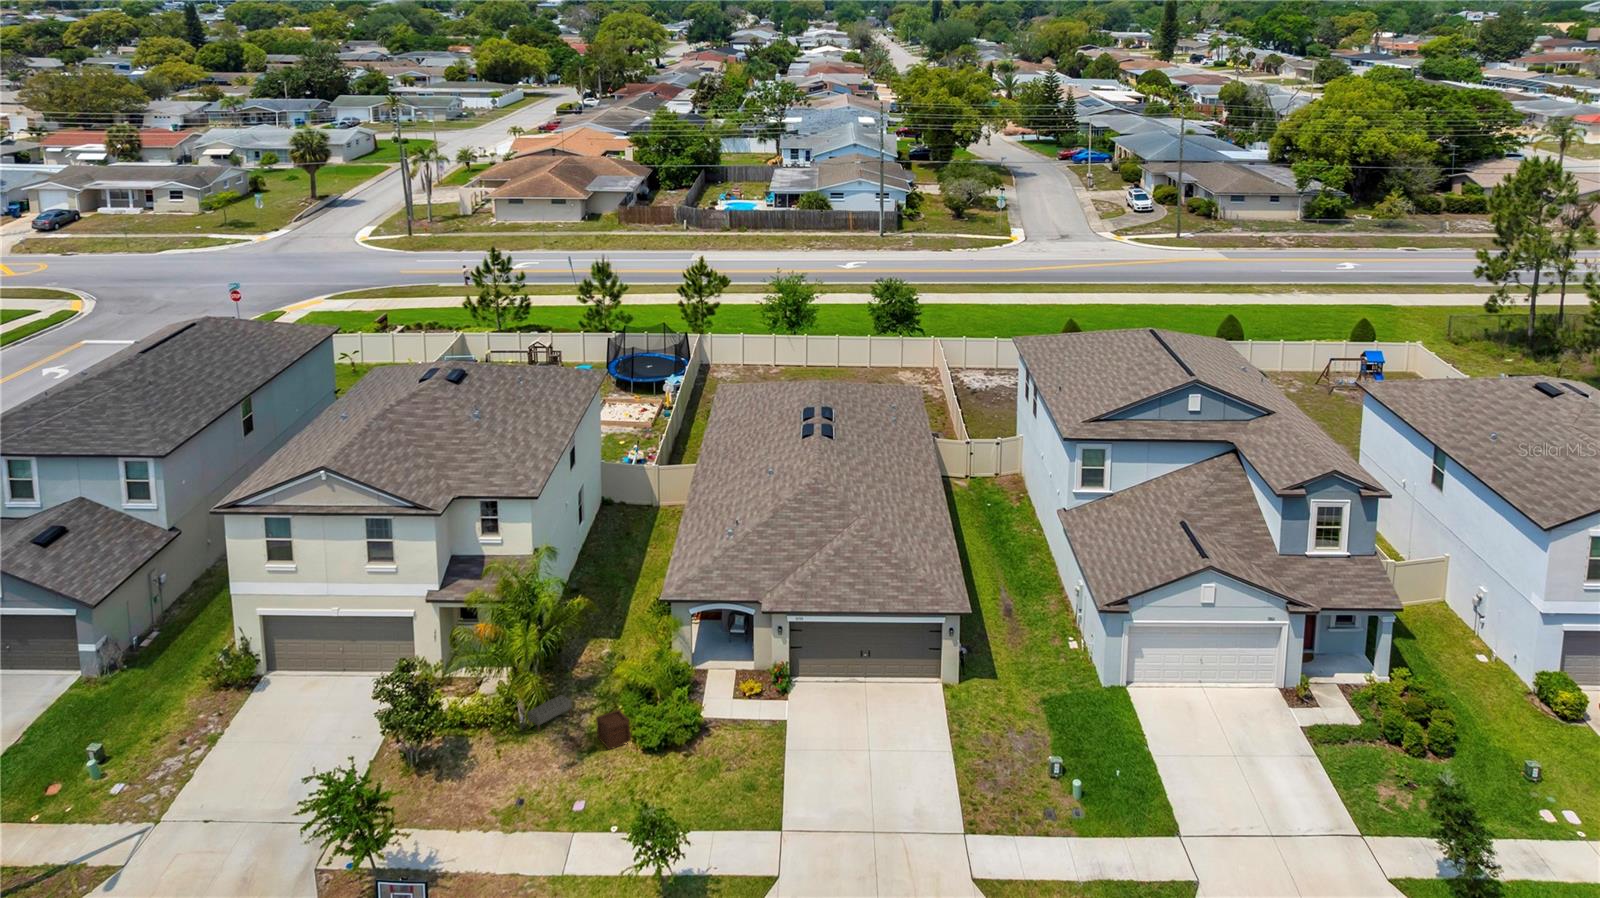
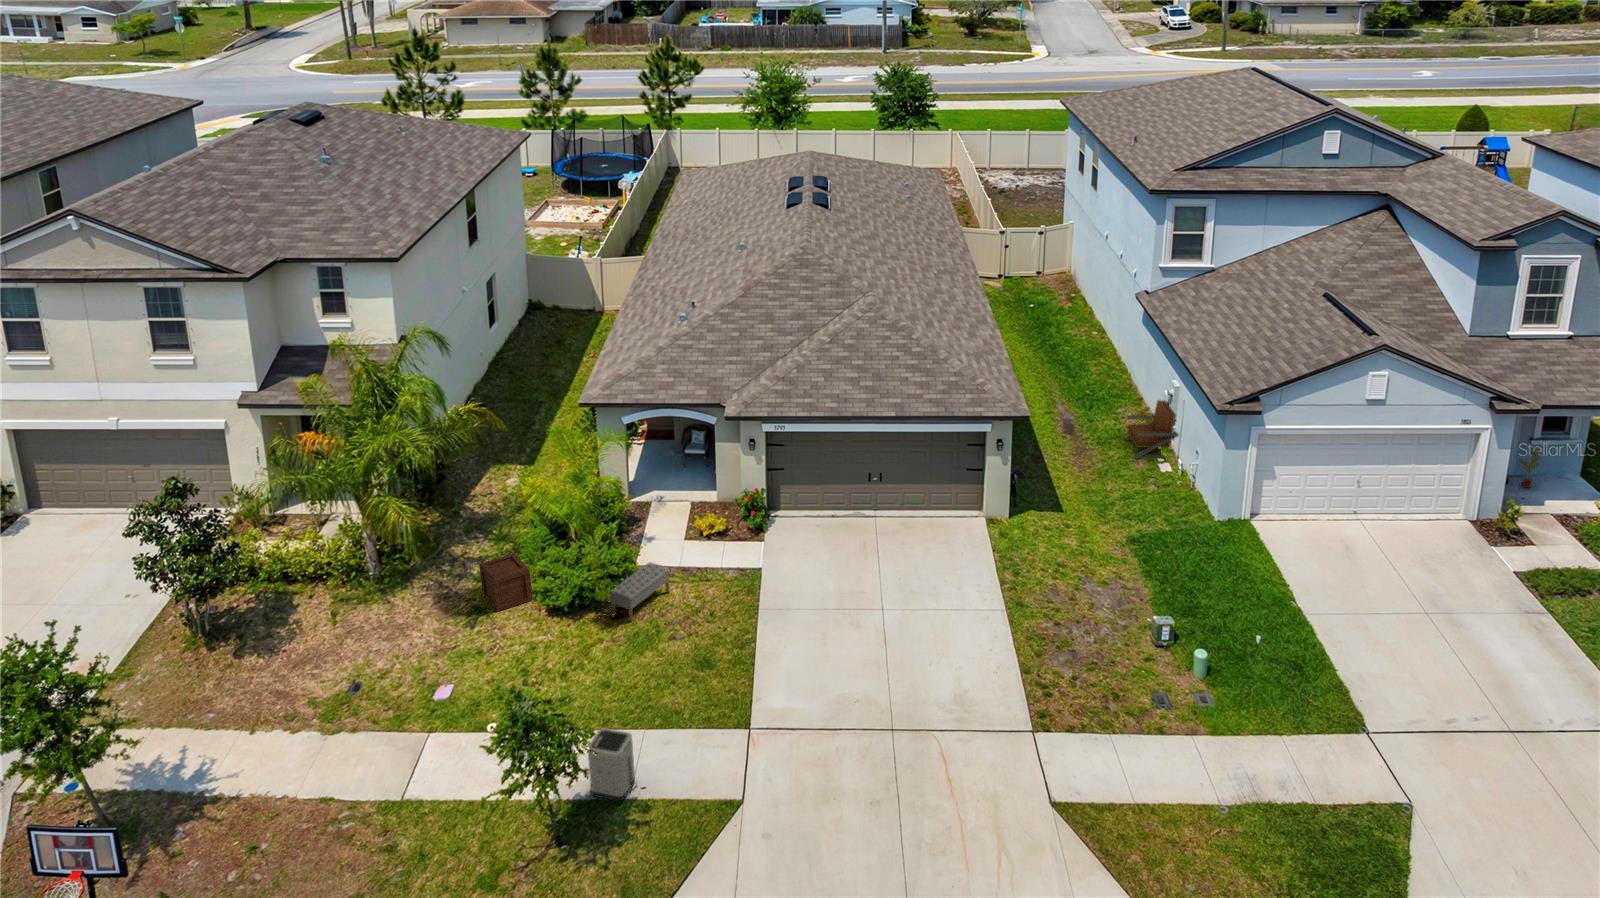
lounge chair: none [1045,595,1082,638] -> present [1124,400,1179,459]
potted tree: none [1317,632,1335,663] -> present [1519,447,1542,488]
bench: present [527,695,572,733] -> present [609,563,670,622]
trash can: none [682,829,710,876] -> present [588,728,635,801]

